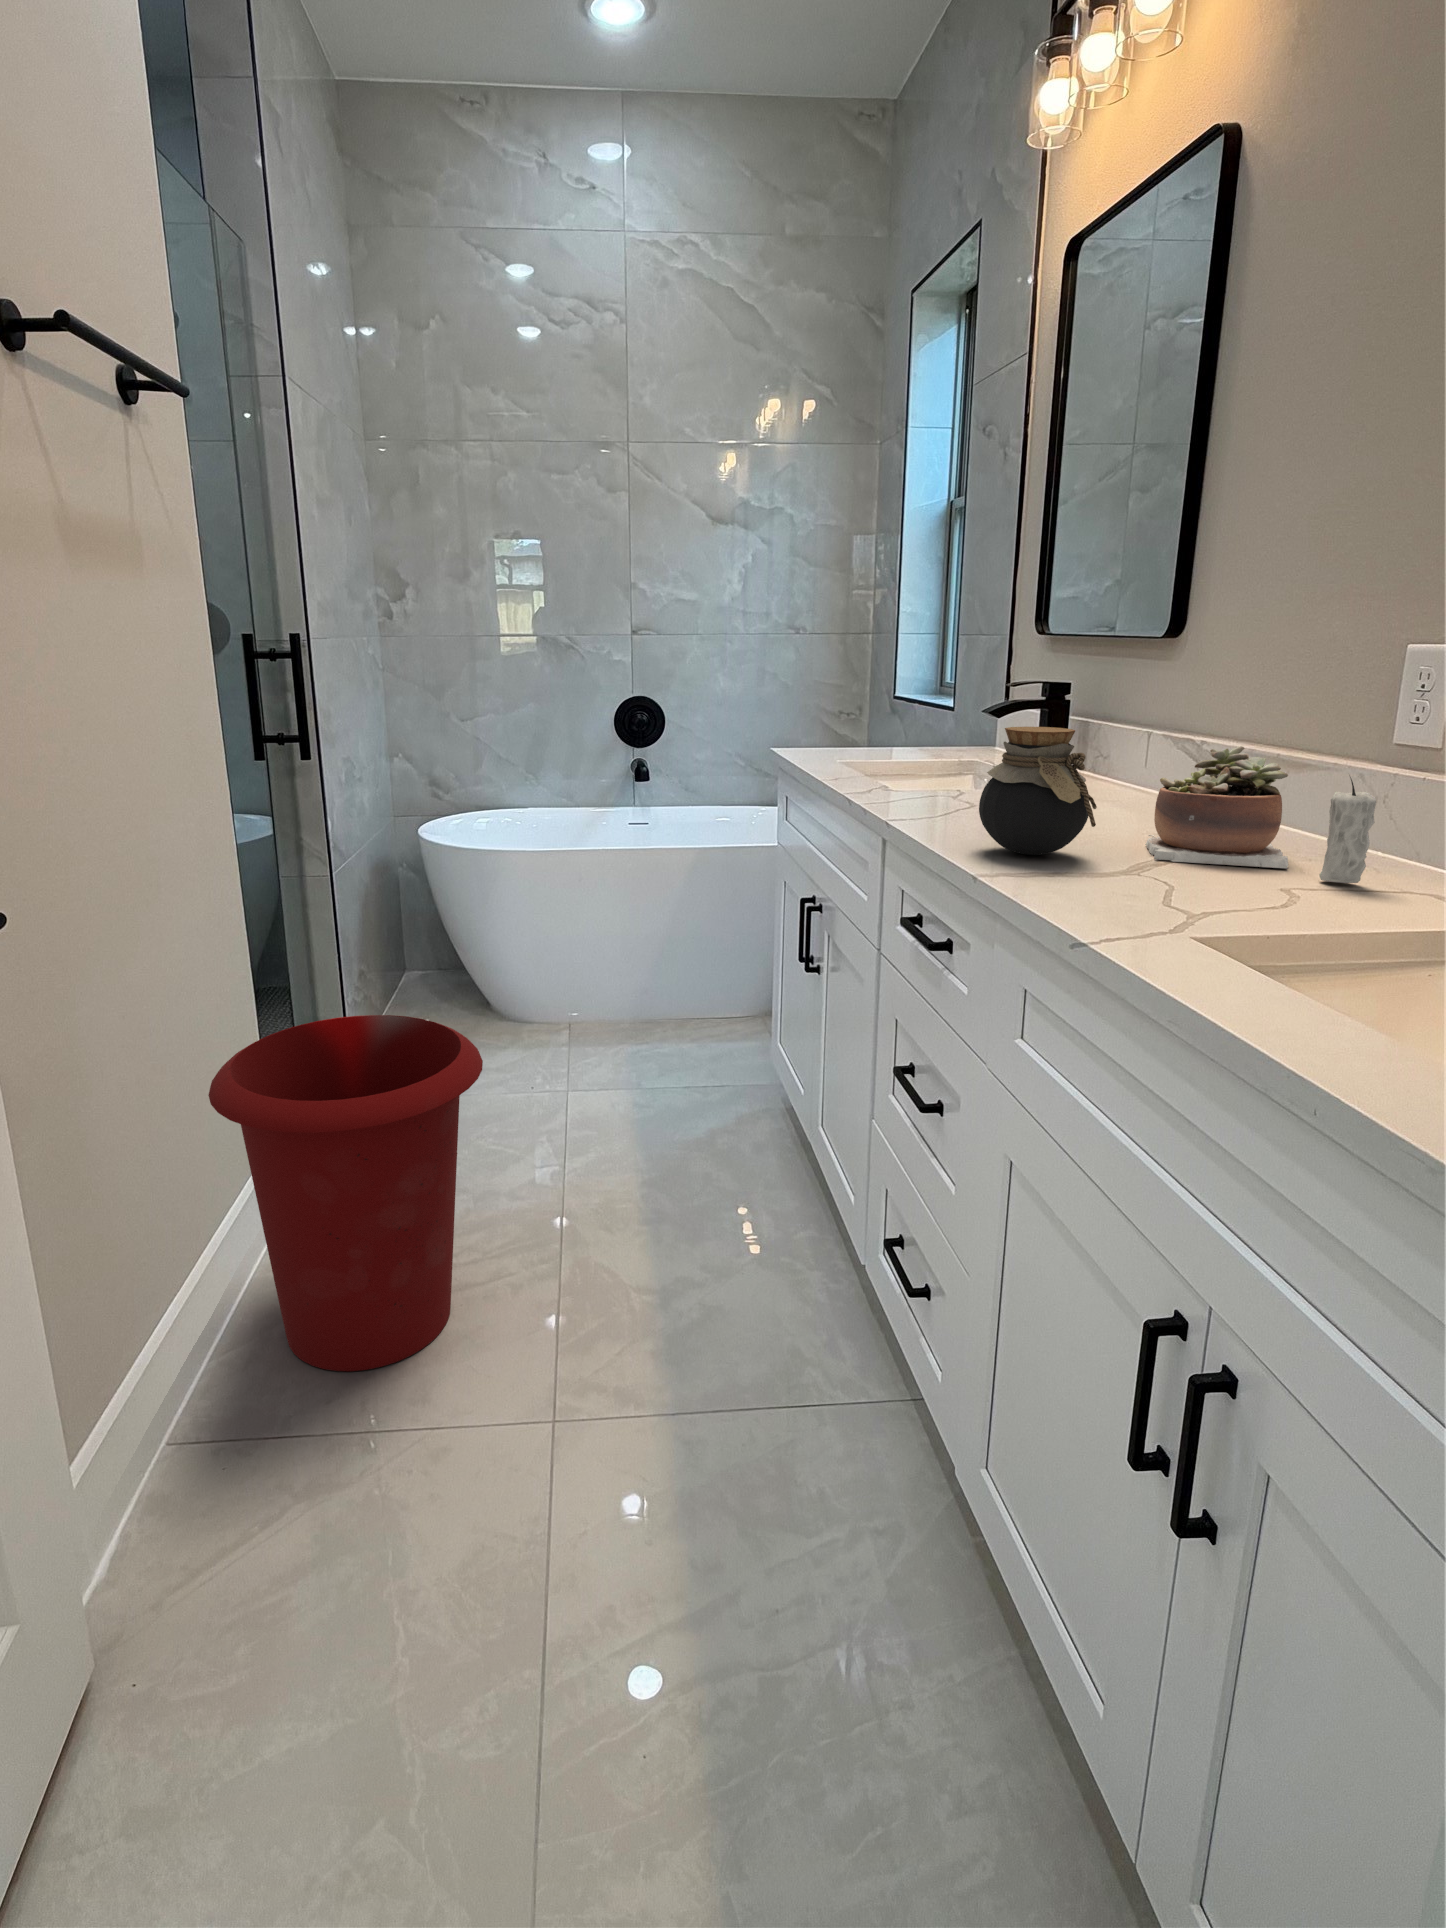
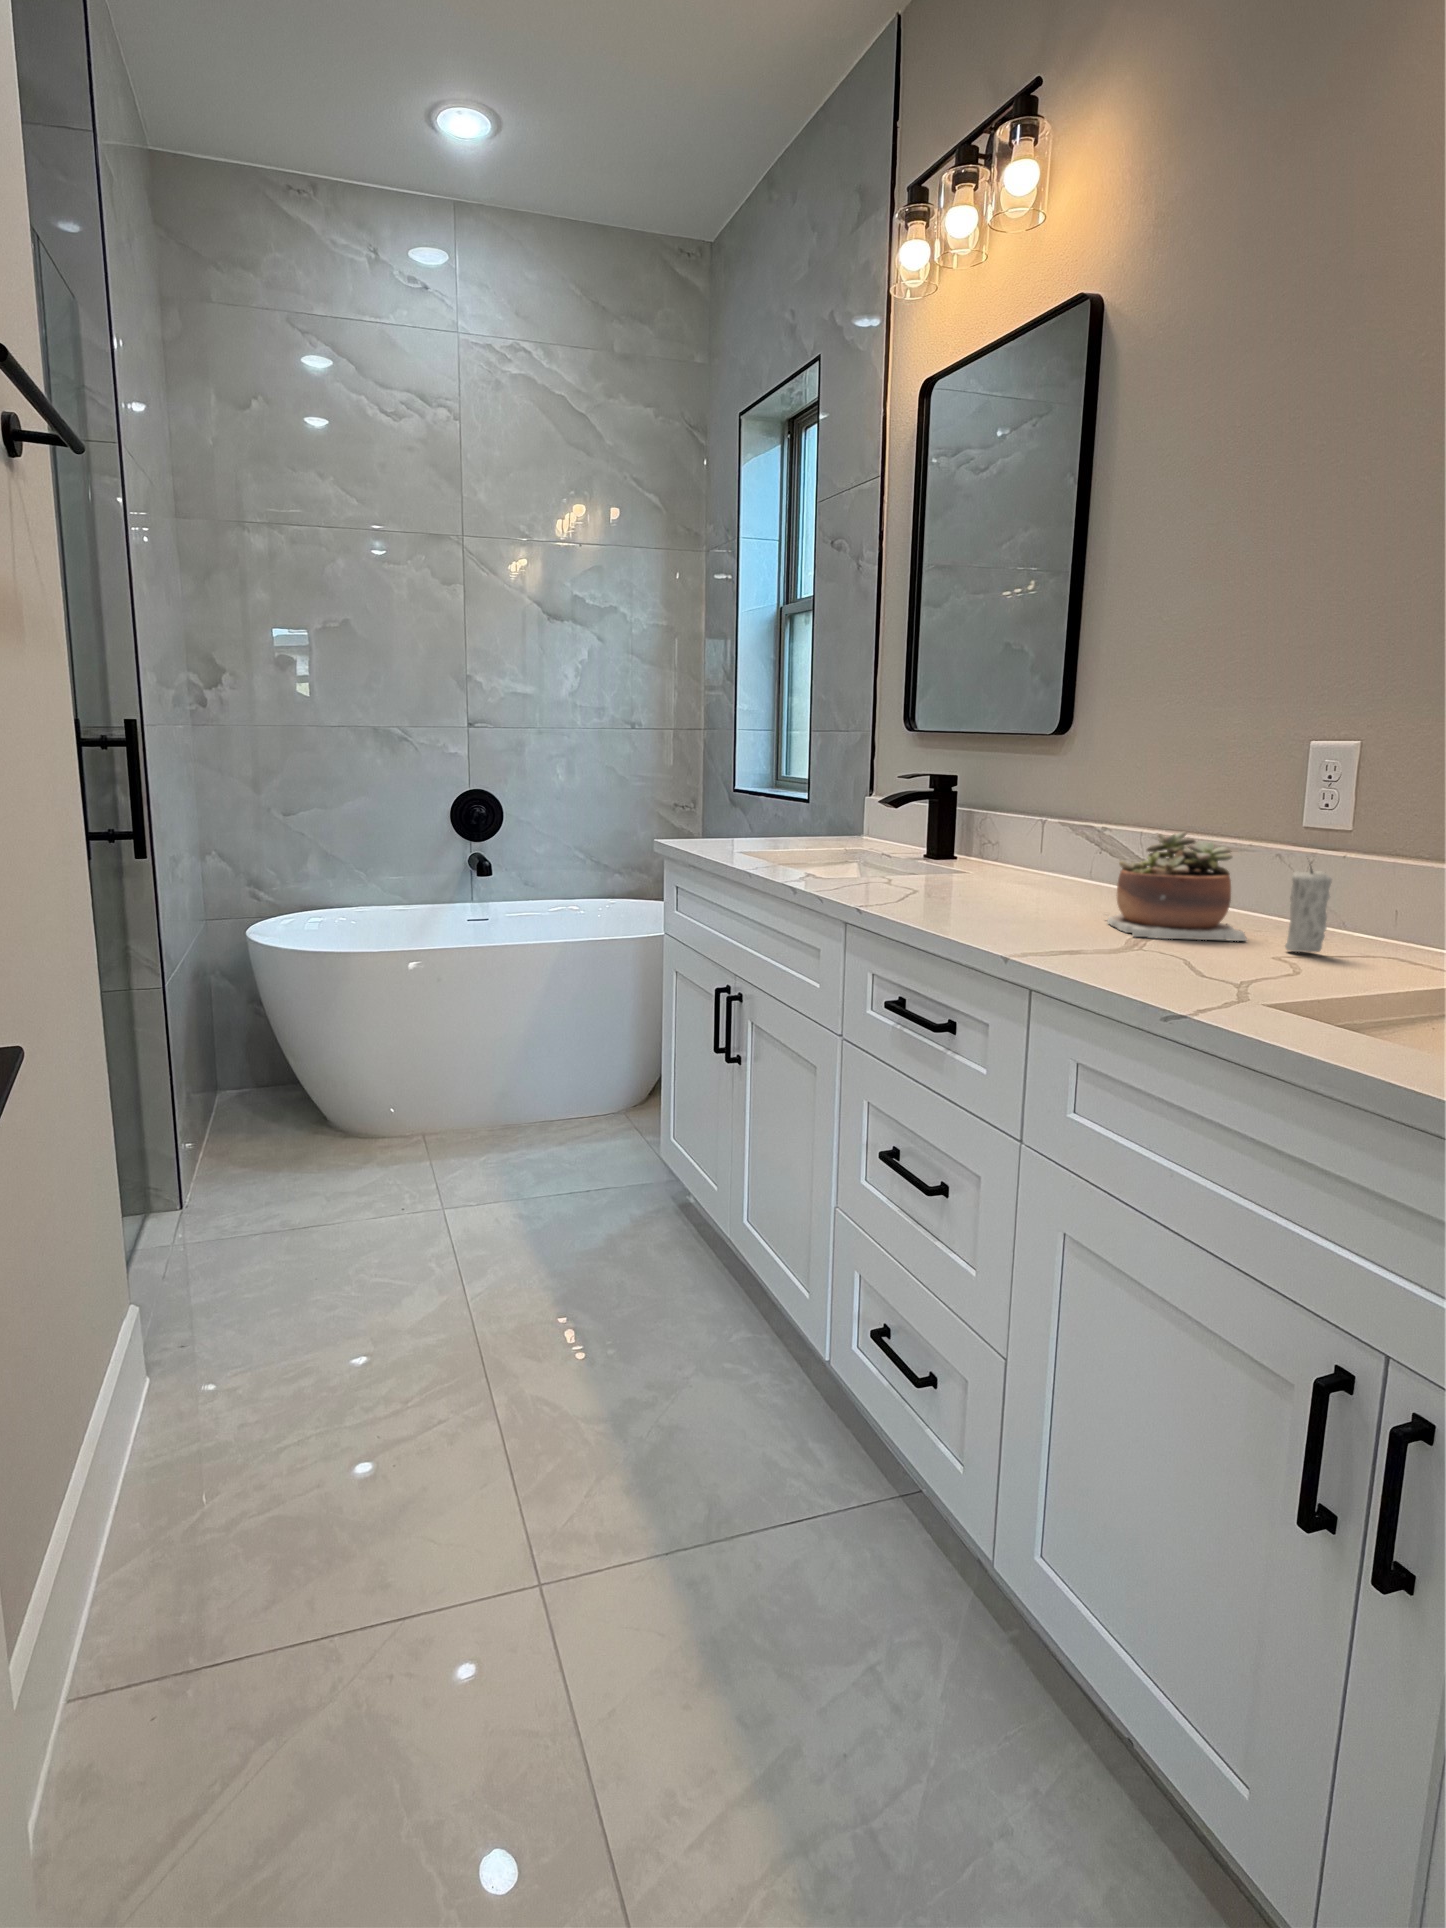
jar: present [979,727,1097,855] -> none [977,815,1096,937]
waste bin: present [208,1015,483,1371] -> none [103,1140,426,1571]

